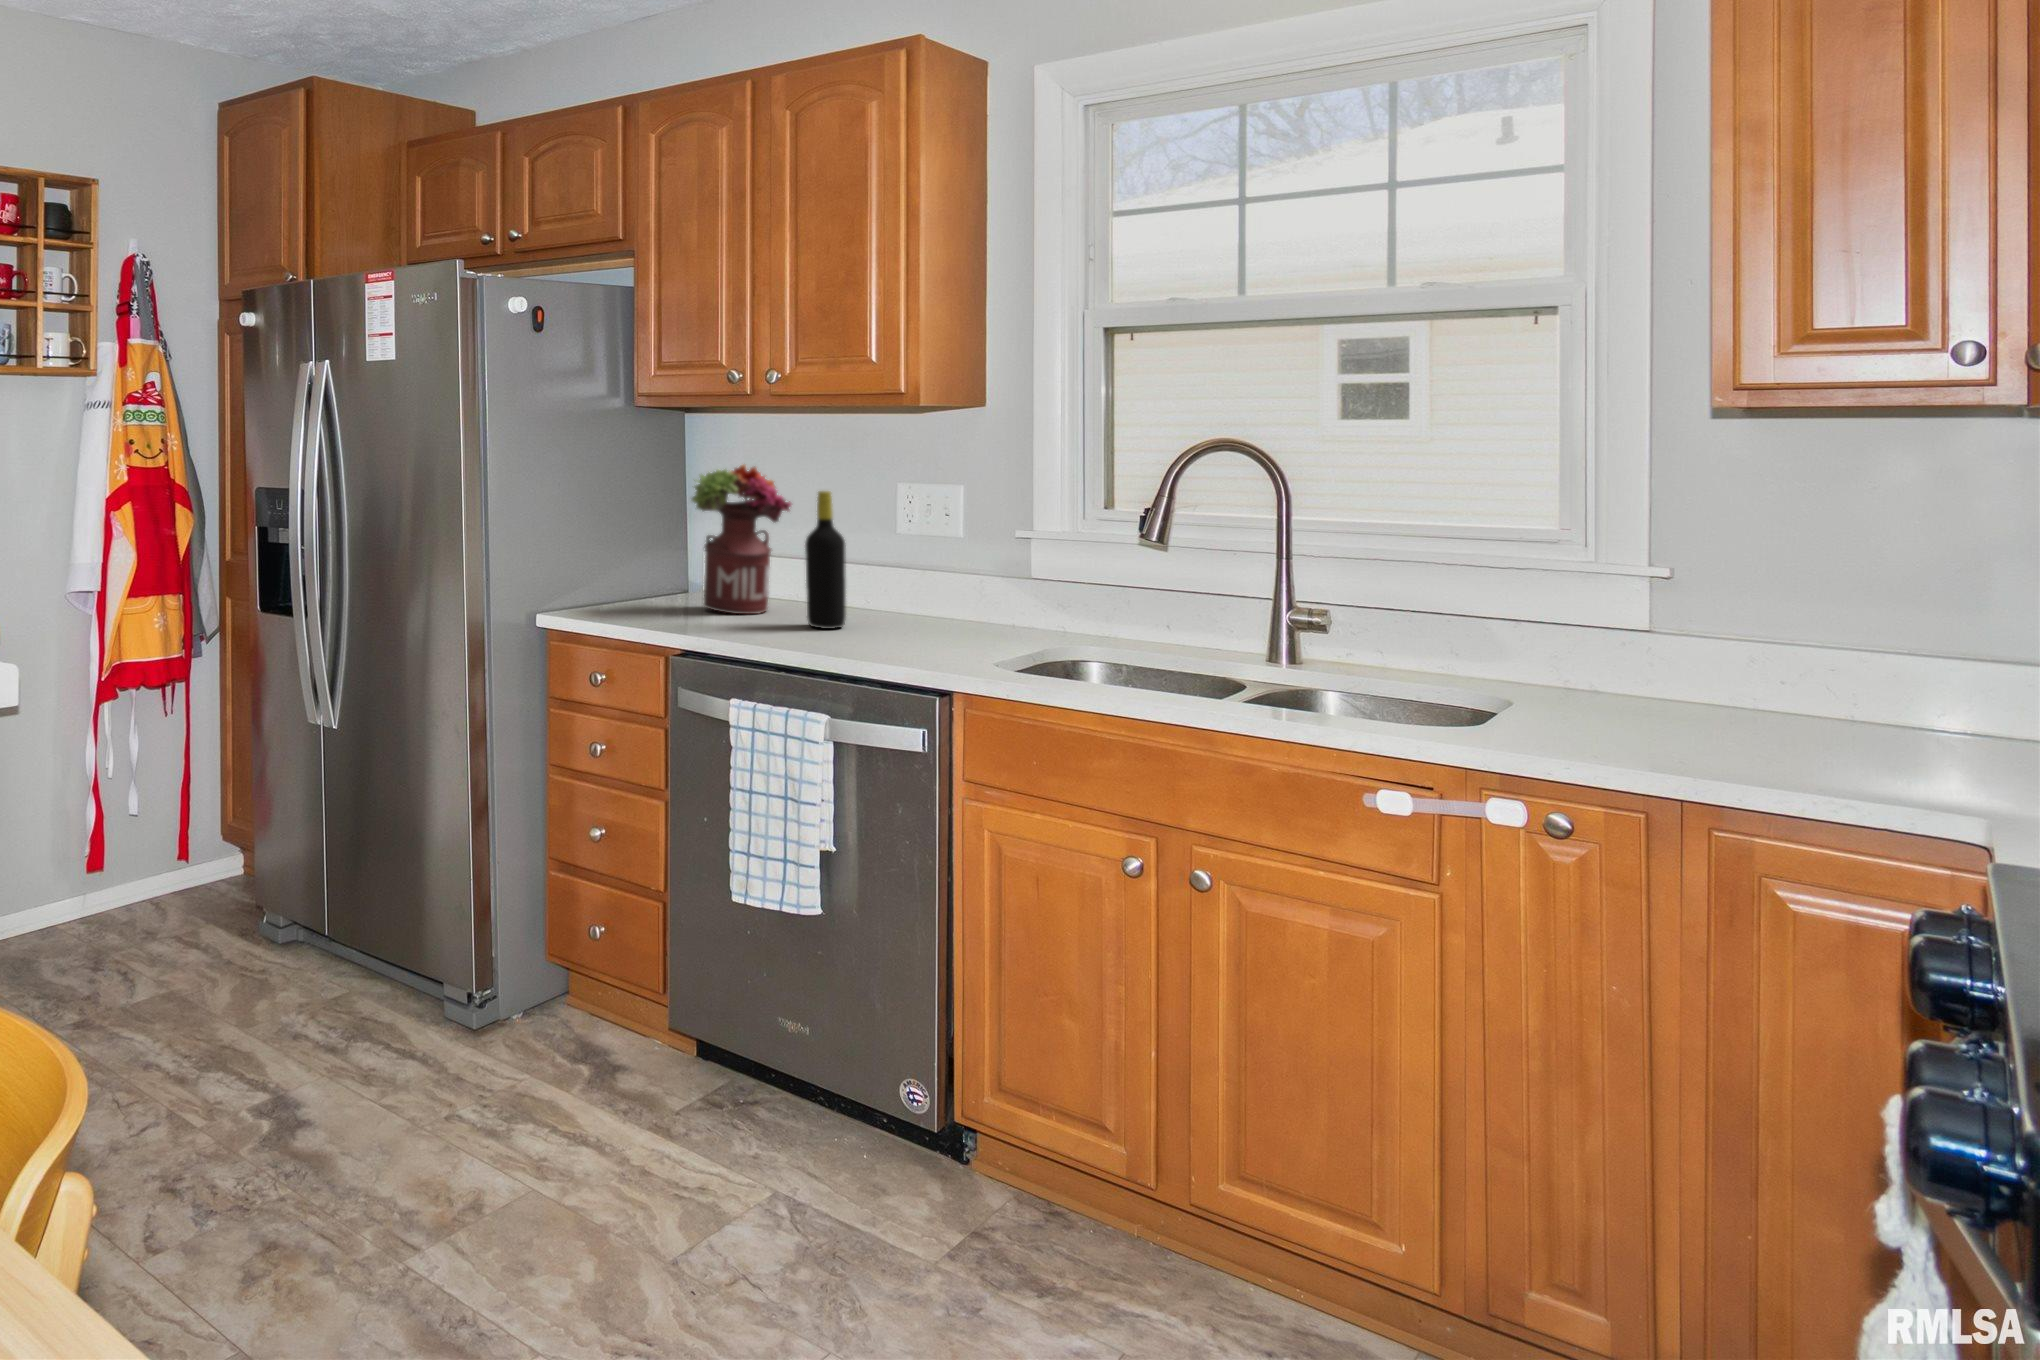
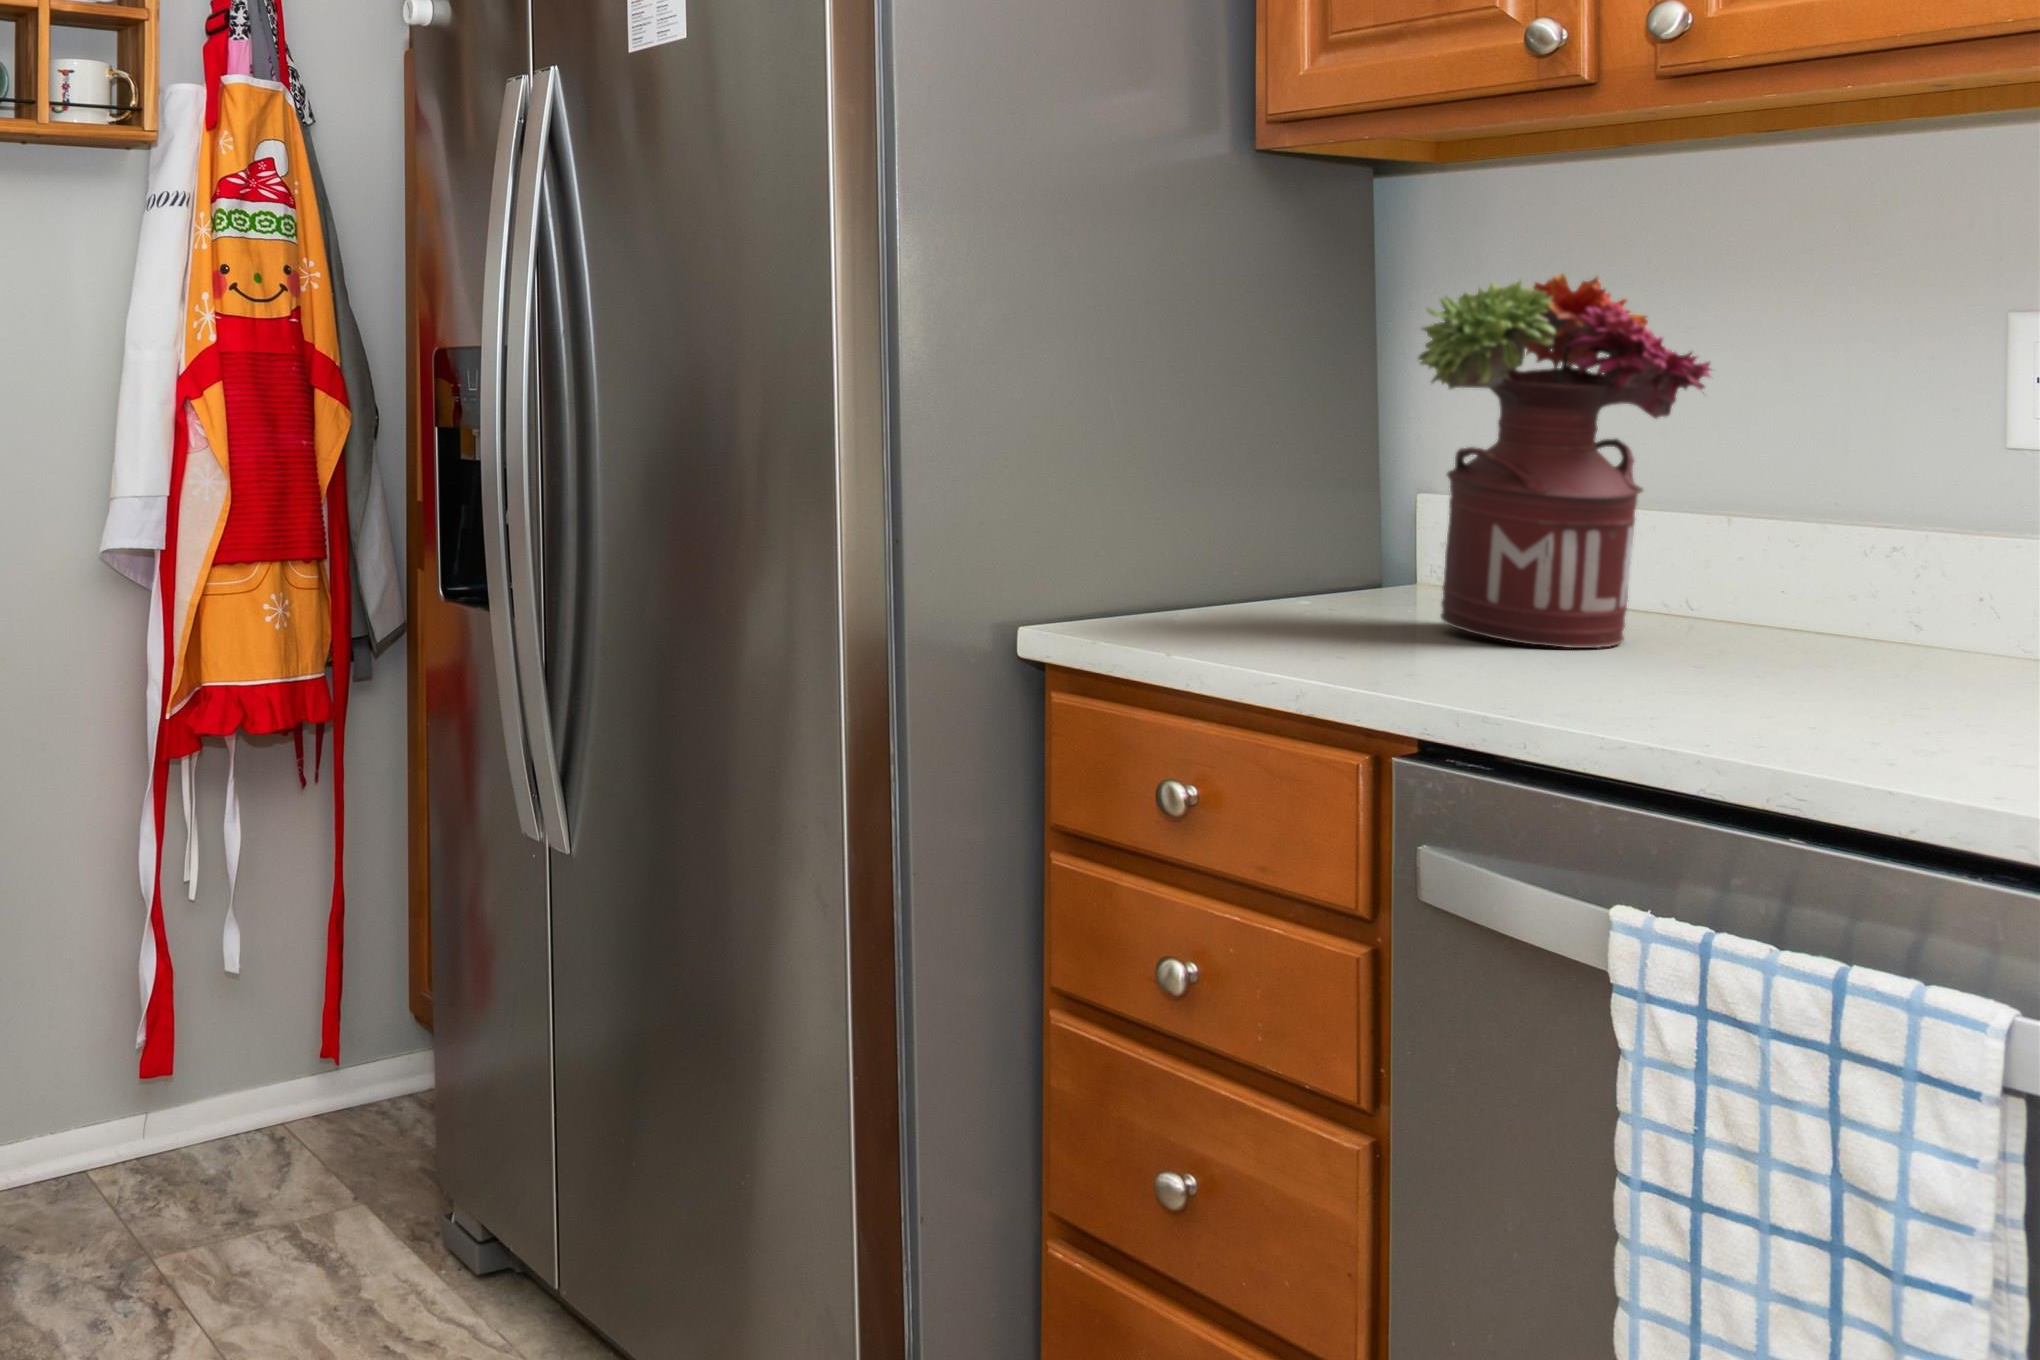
bottle: present [805,491,846,629] -> none [1791,318,1931,703]

